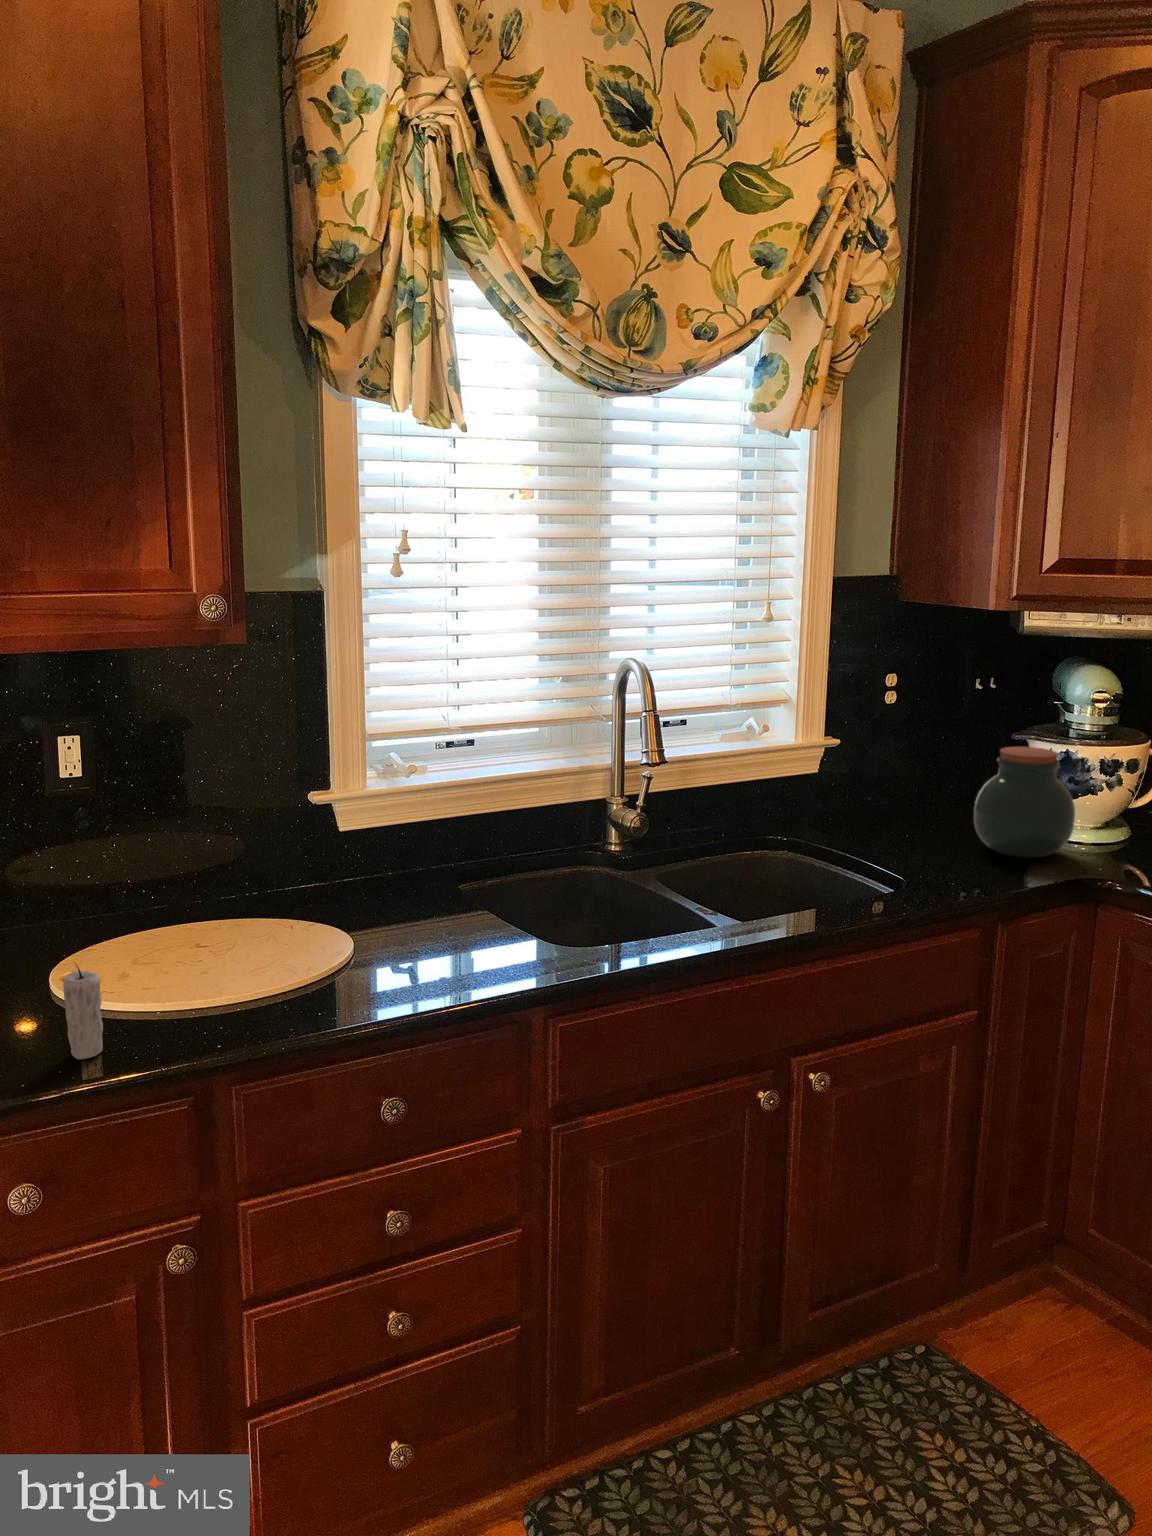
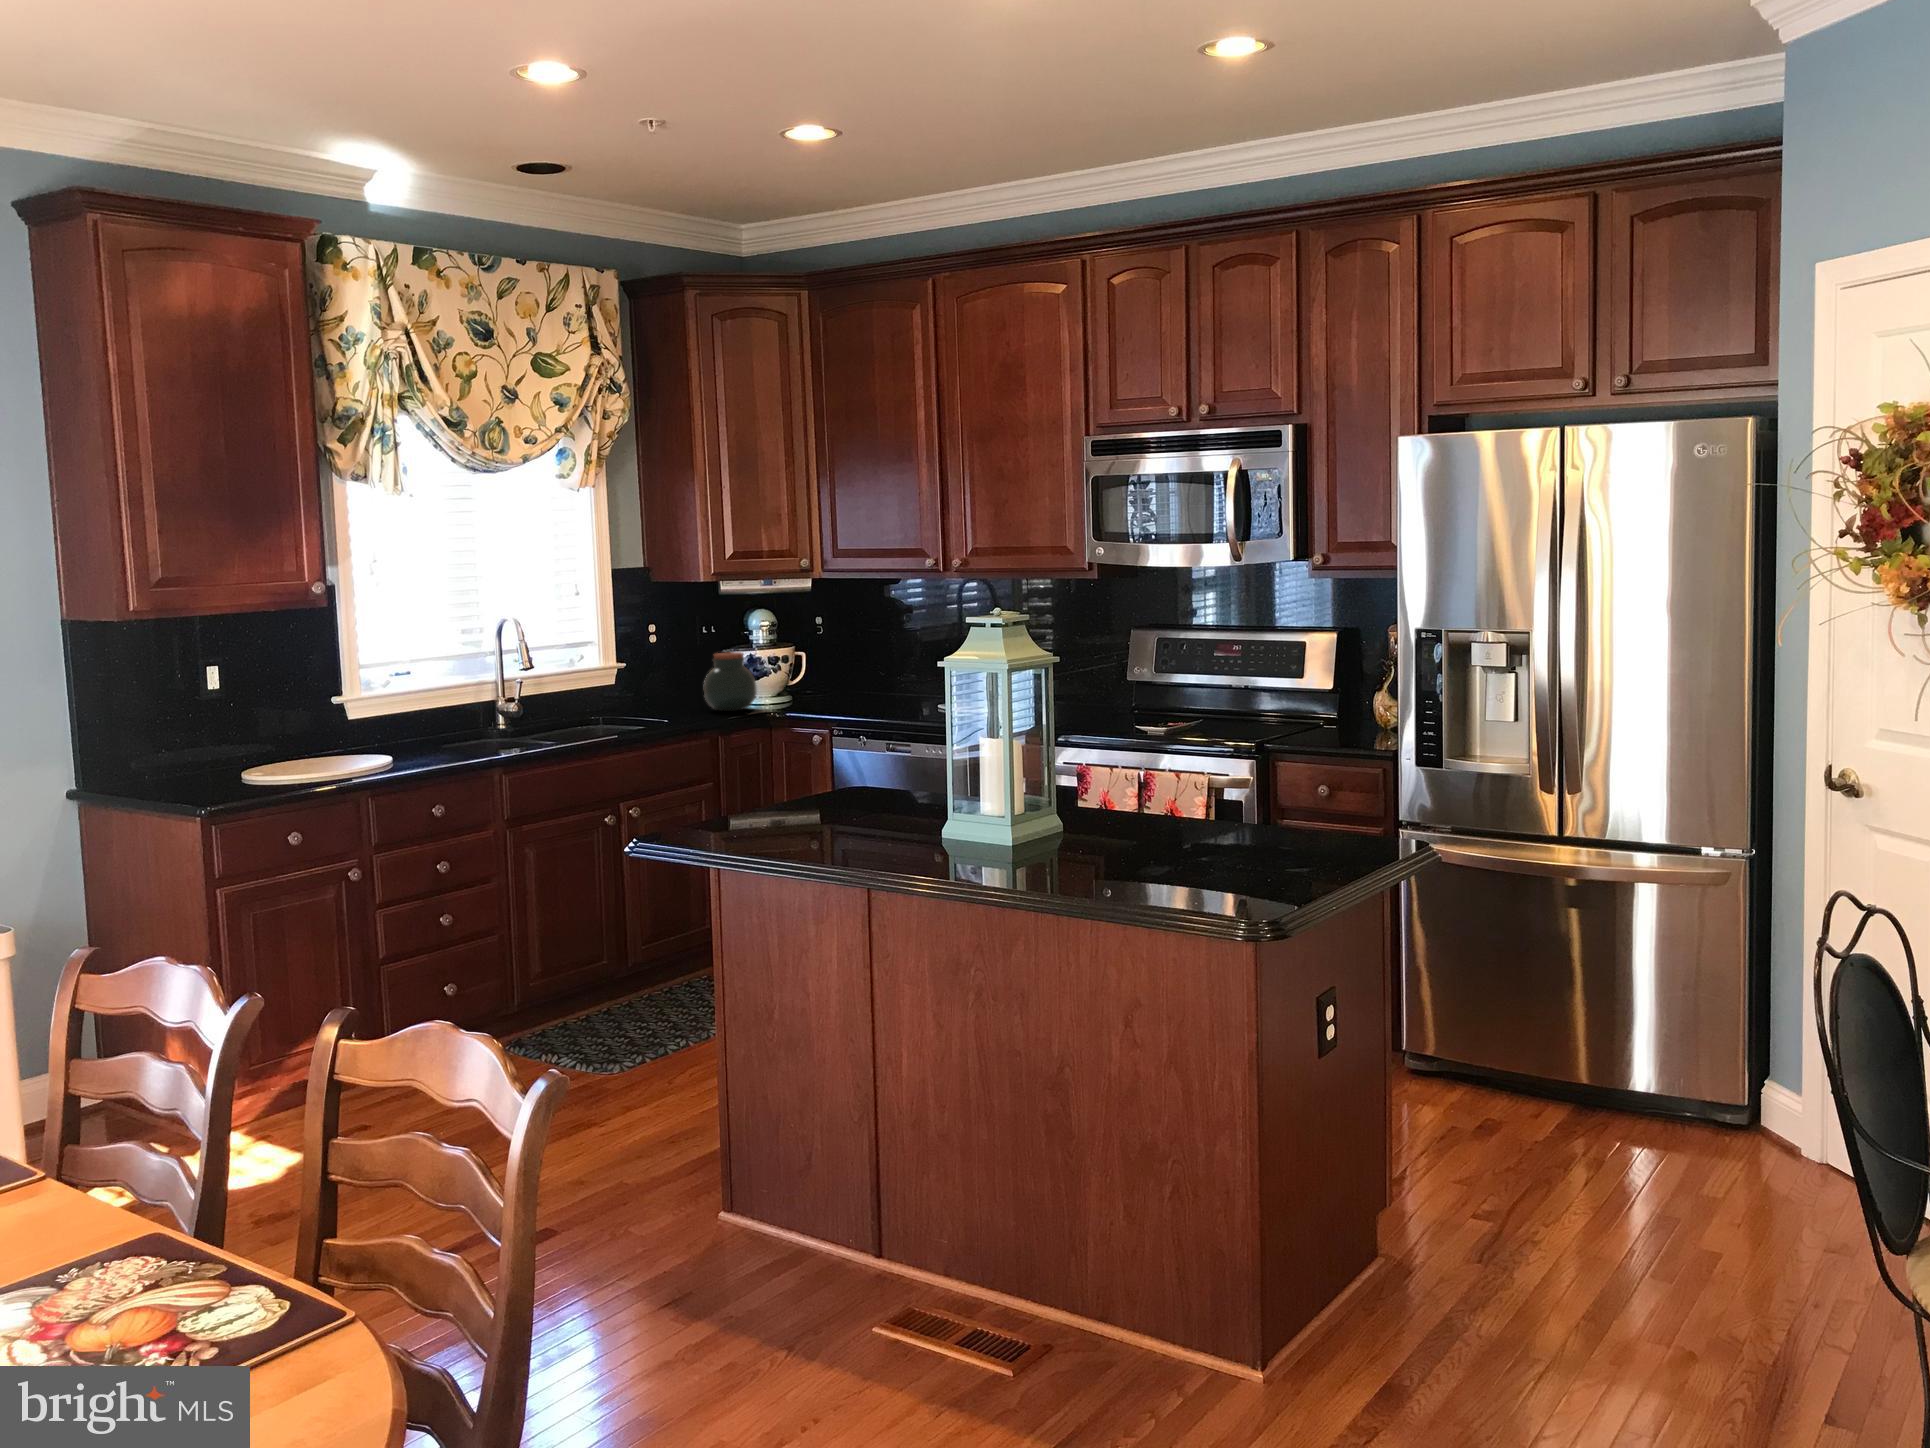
candle: present [62,963,103,1060] -> none [289,739,308,785]

